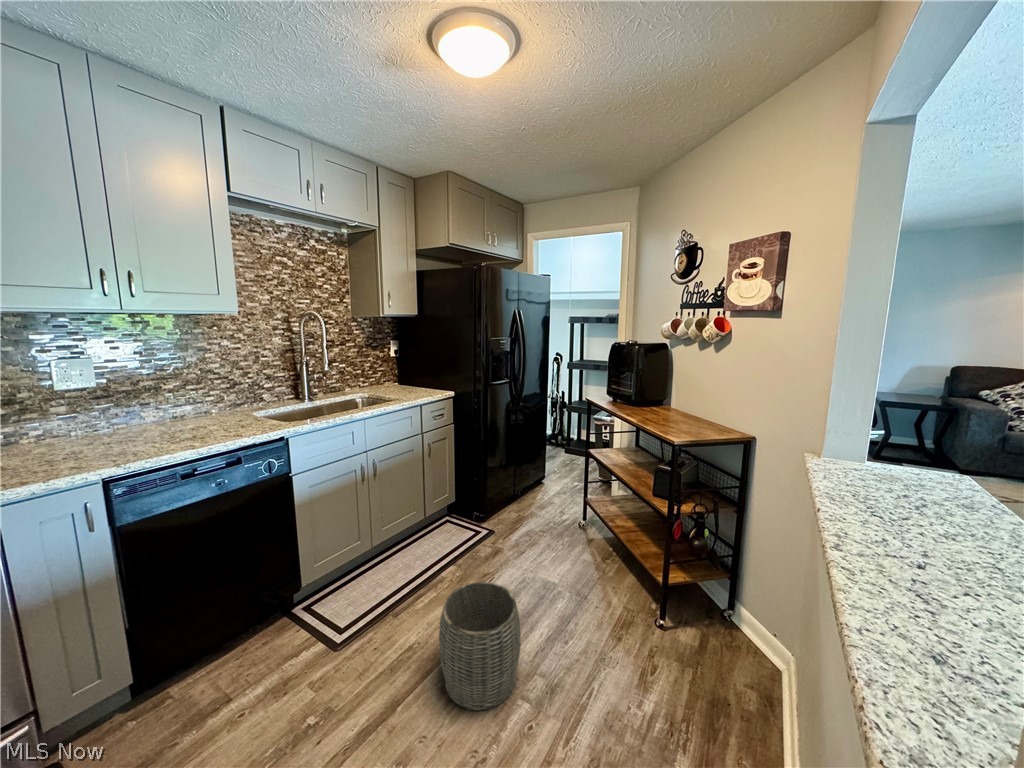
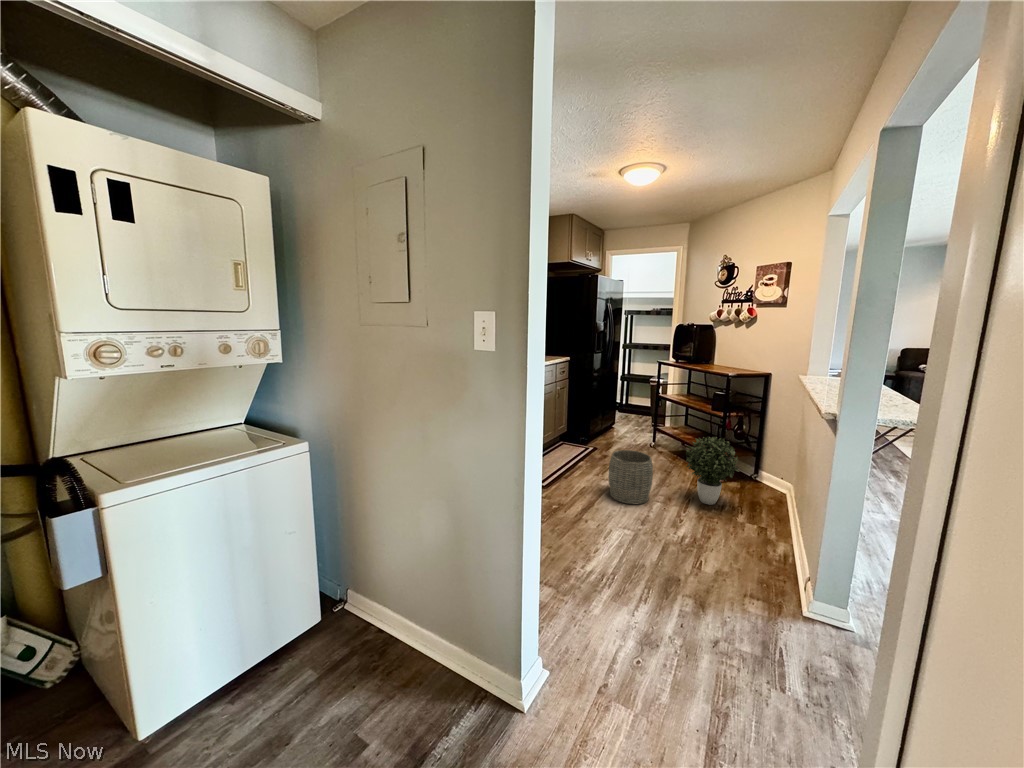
potted plant: none [583,569,682,711] -> present [686,437,739,505]

